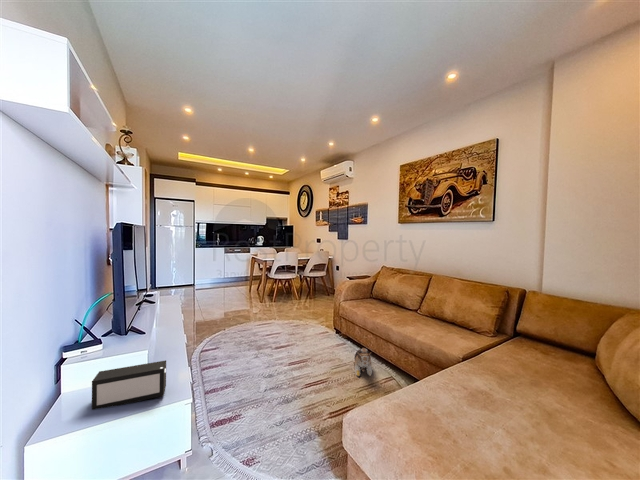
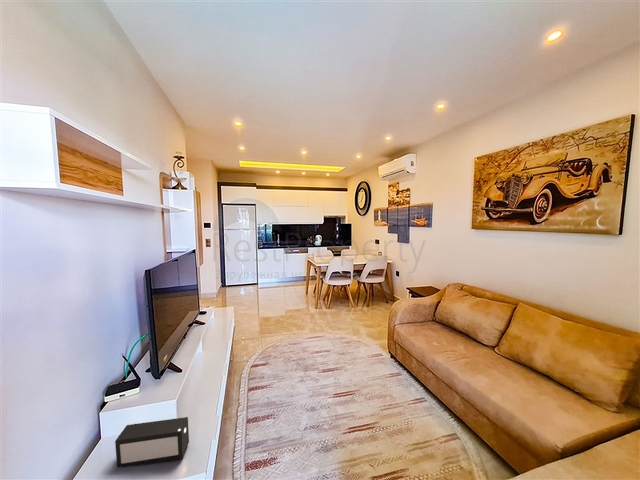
plush toy: present [354,348,372,376] -> none [408,392,430,429]

